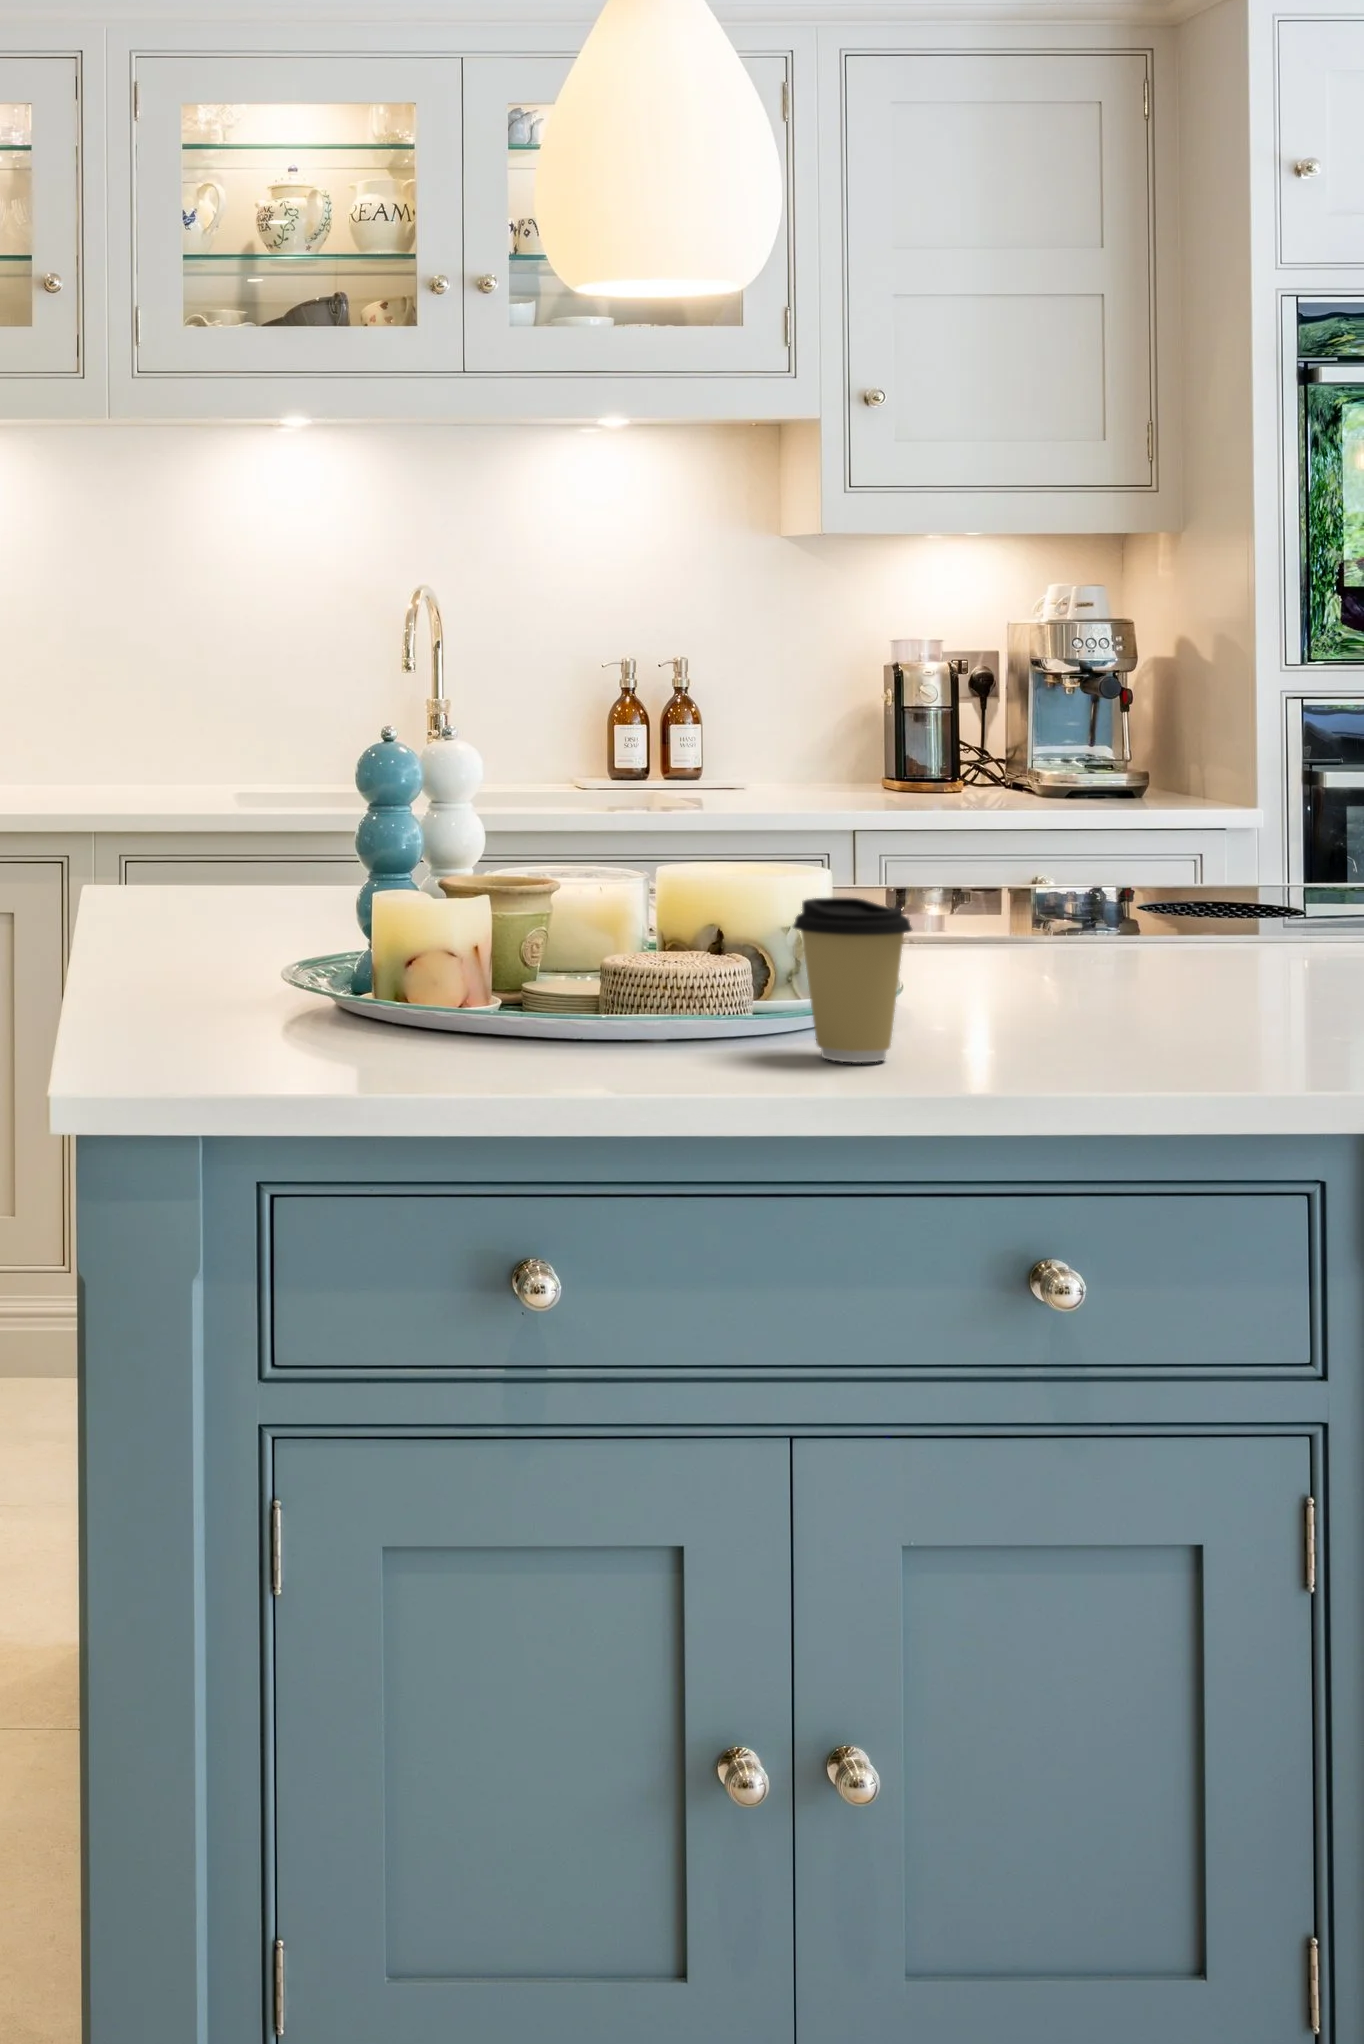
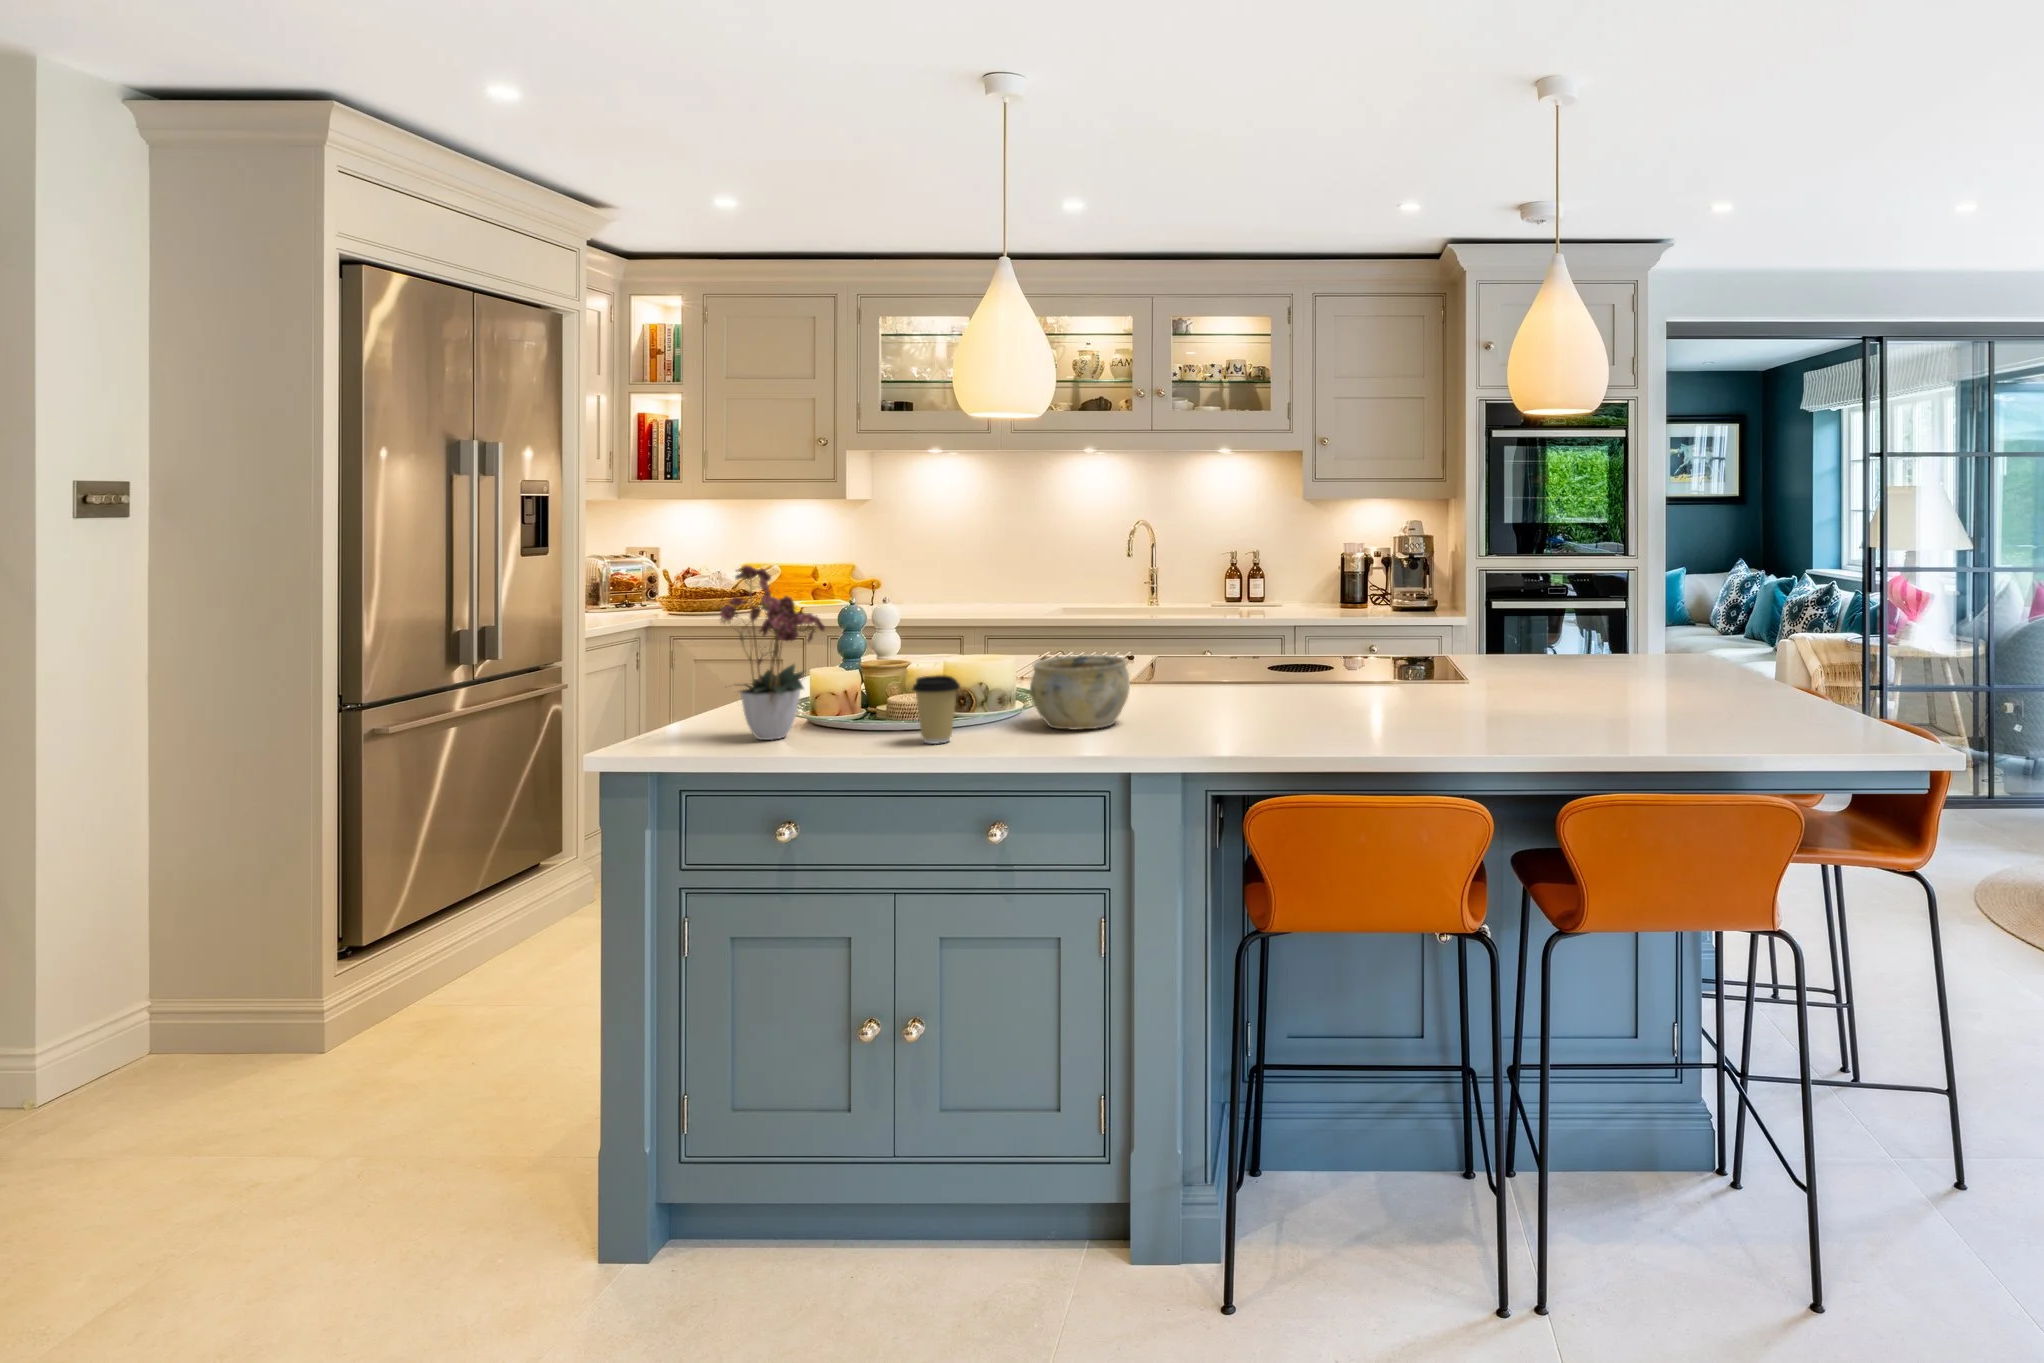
flower arrangement: none [271,610,582,1060] -> present [720,565,825,740]
ceramic bowl: none [955,854,1208,1030] -> present [1030,655,1130,729]

